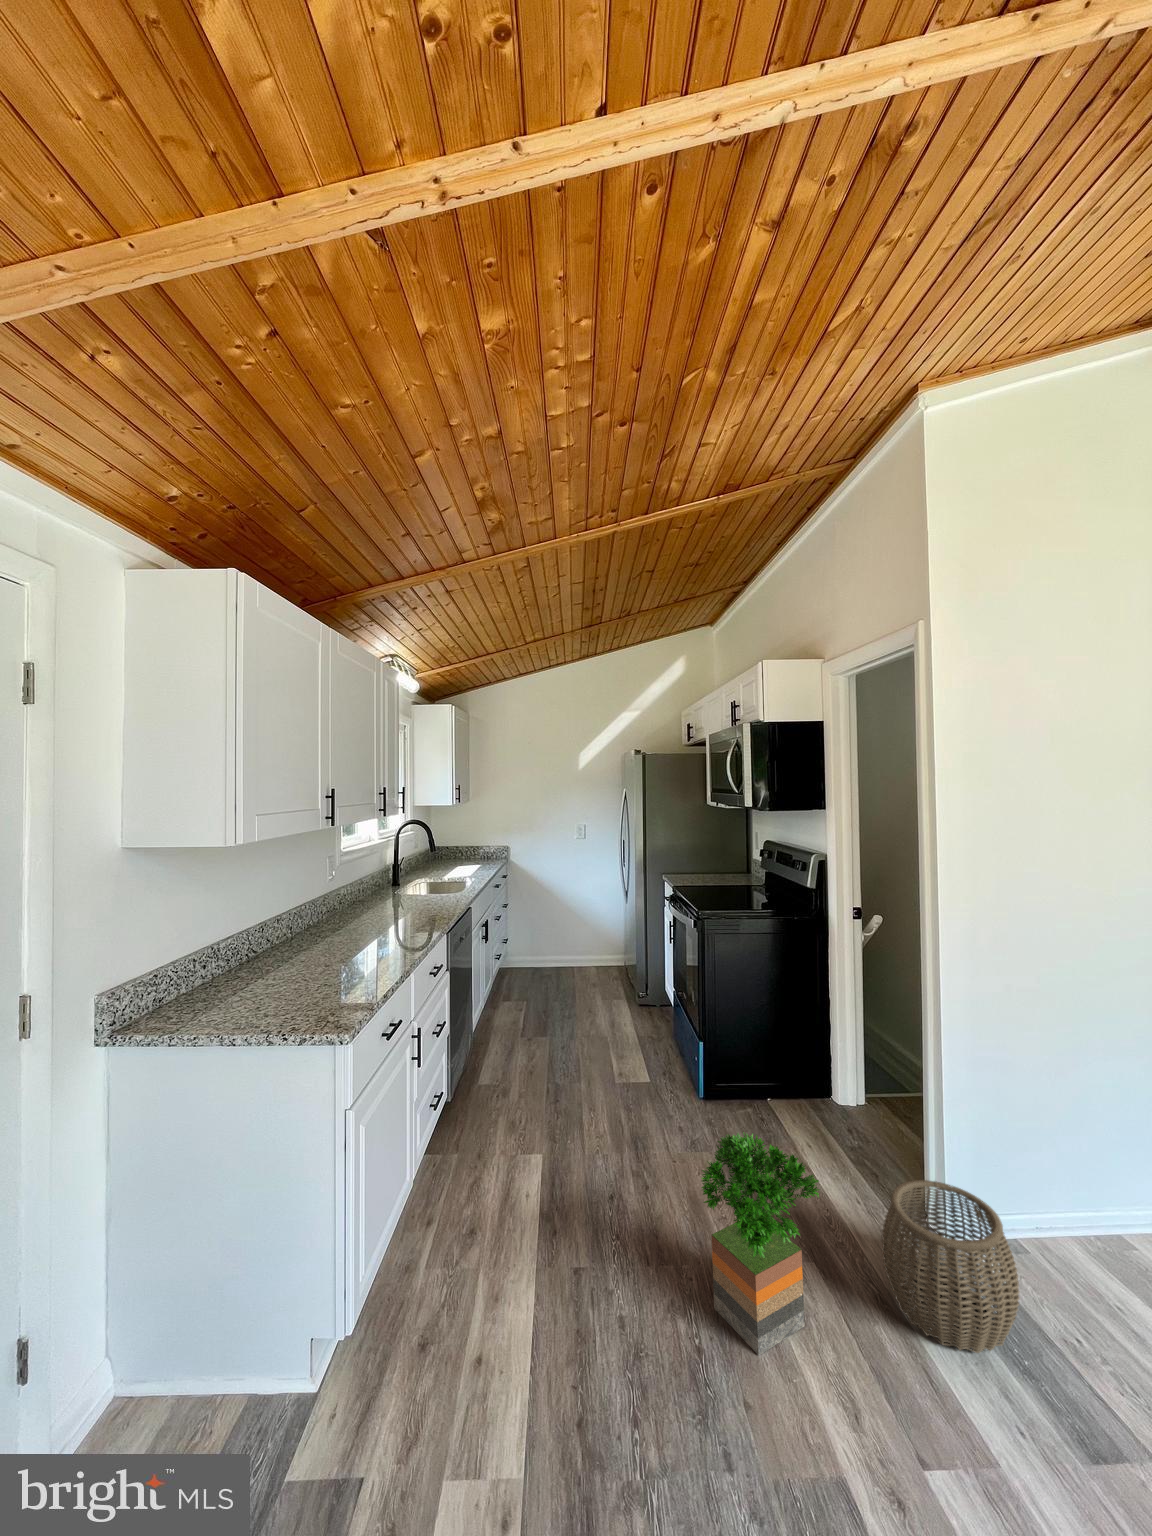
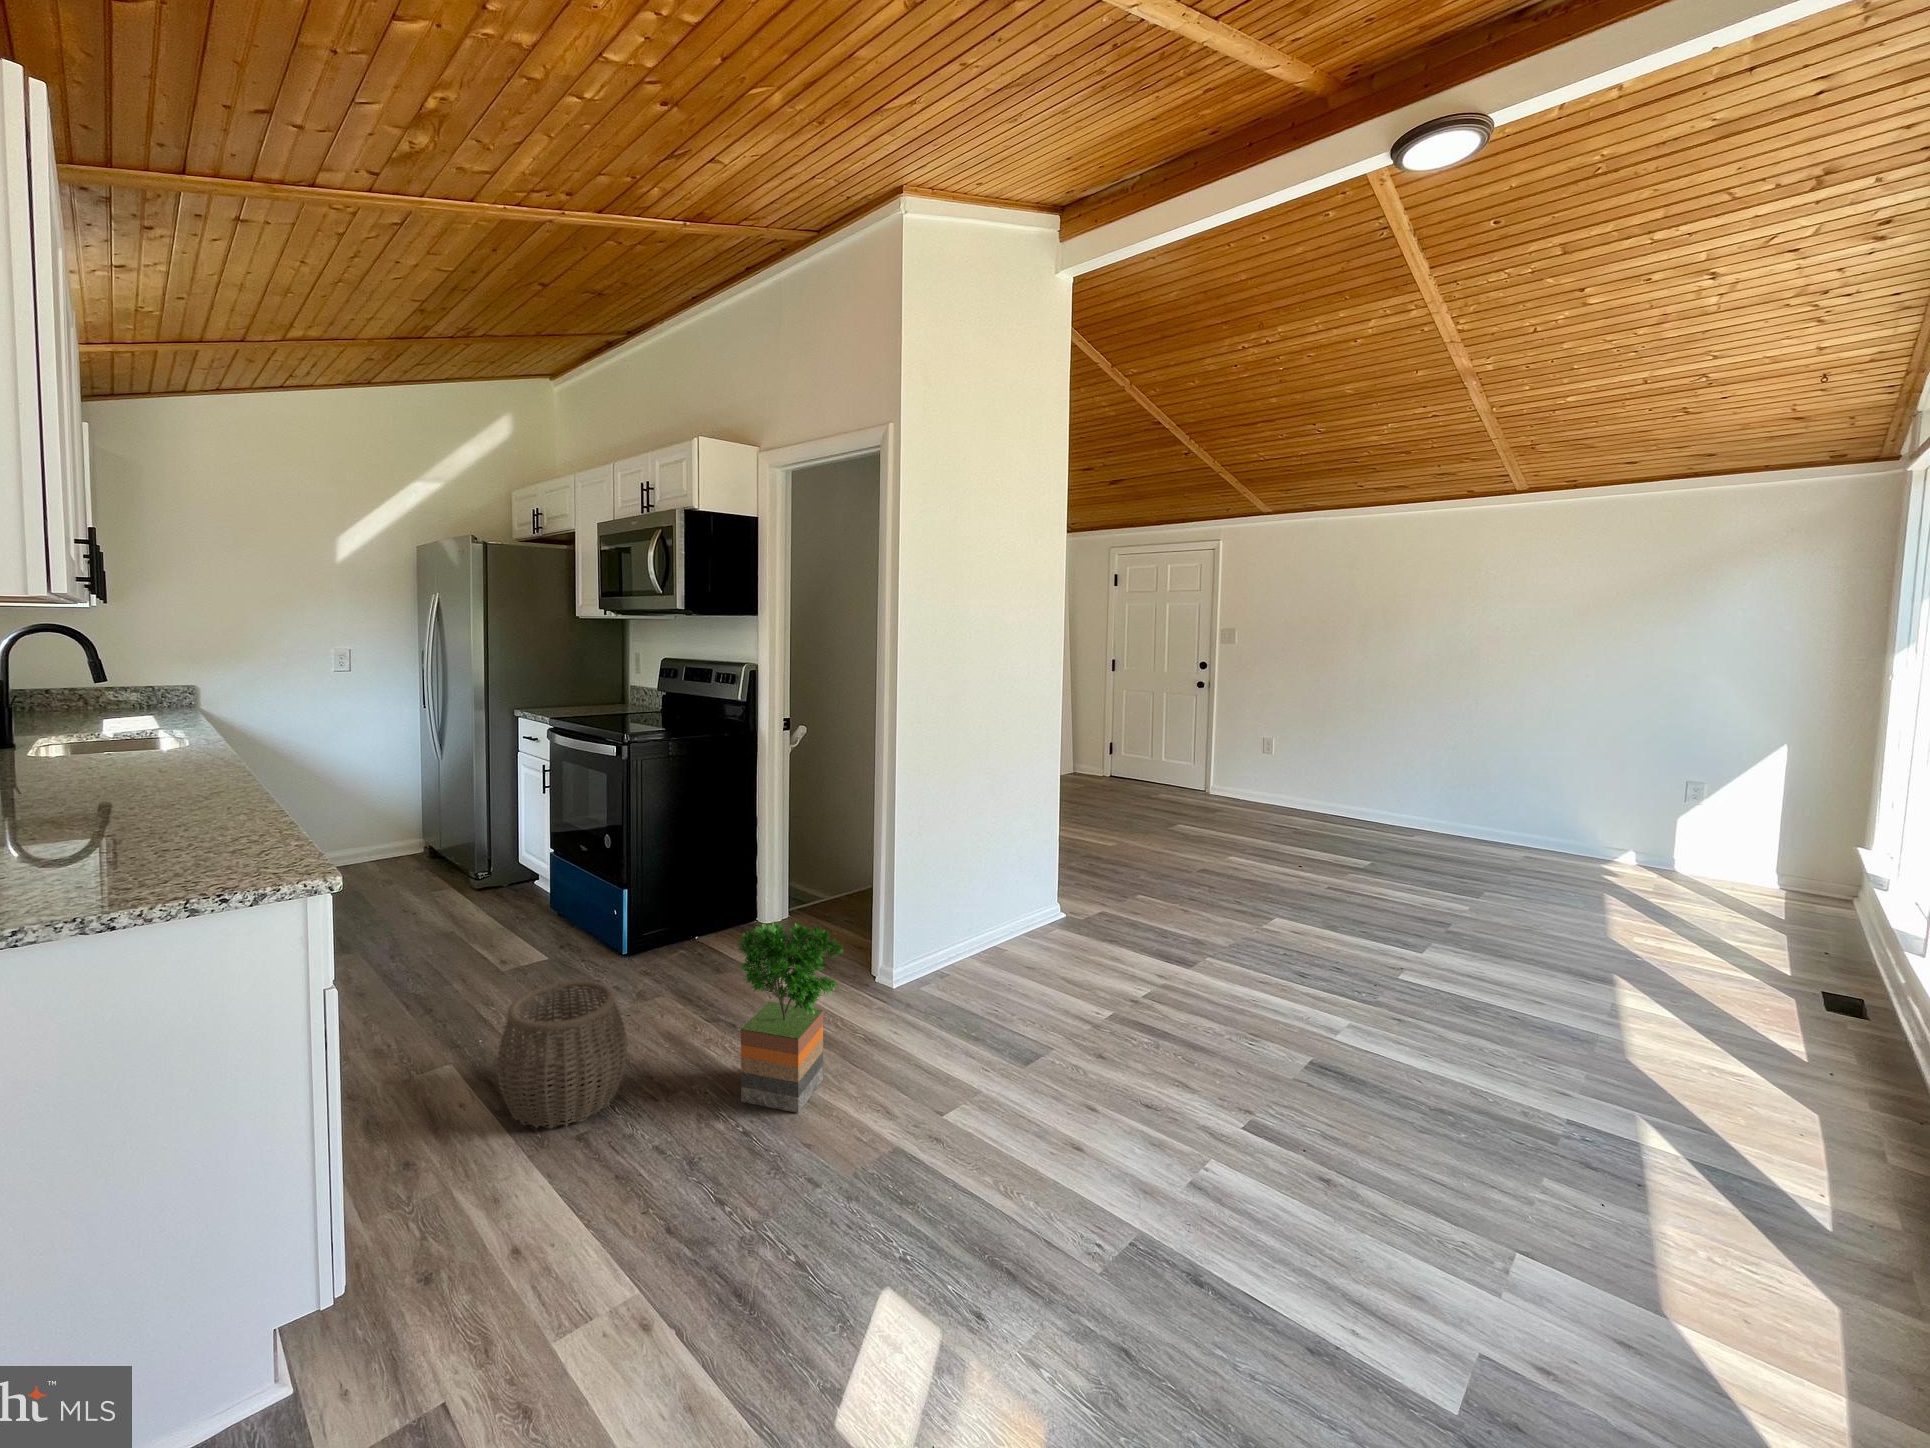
woven basket: present [882,1180,1020,1353] -> present [496,981,628,1128]

